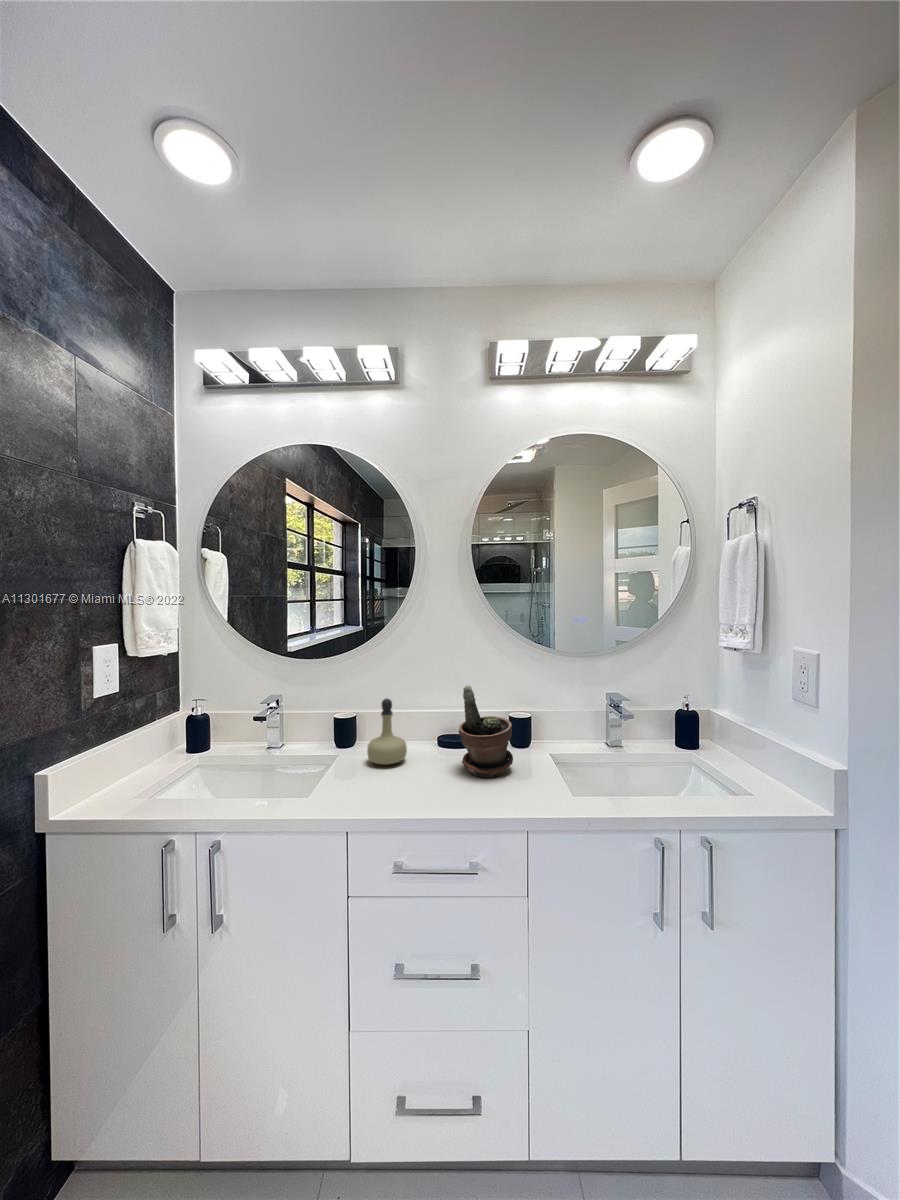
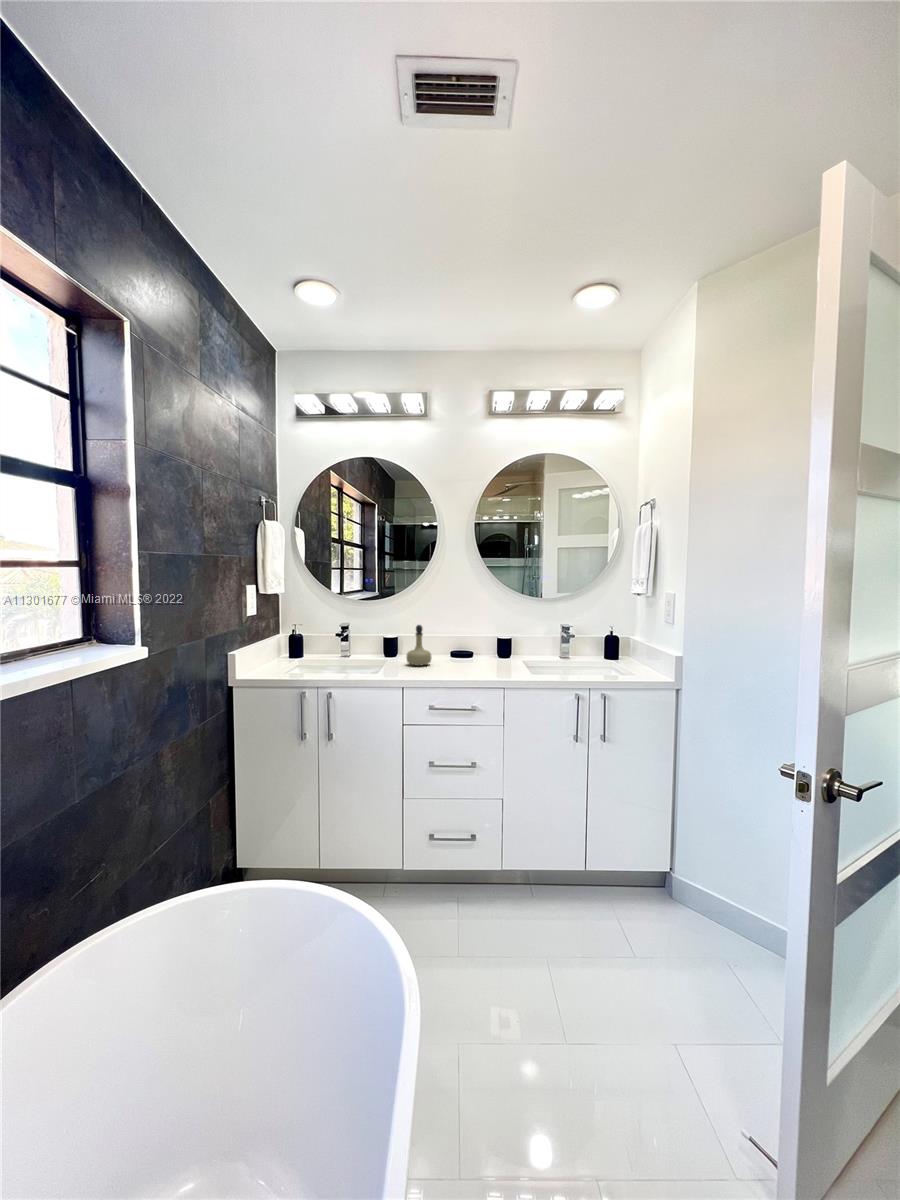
potted plant: present [459,686,513,778] -> none [465,616,499,670]

